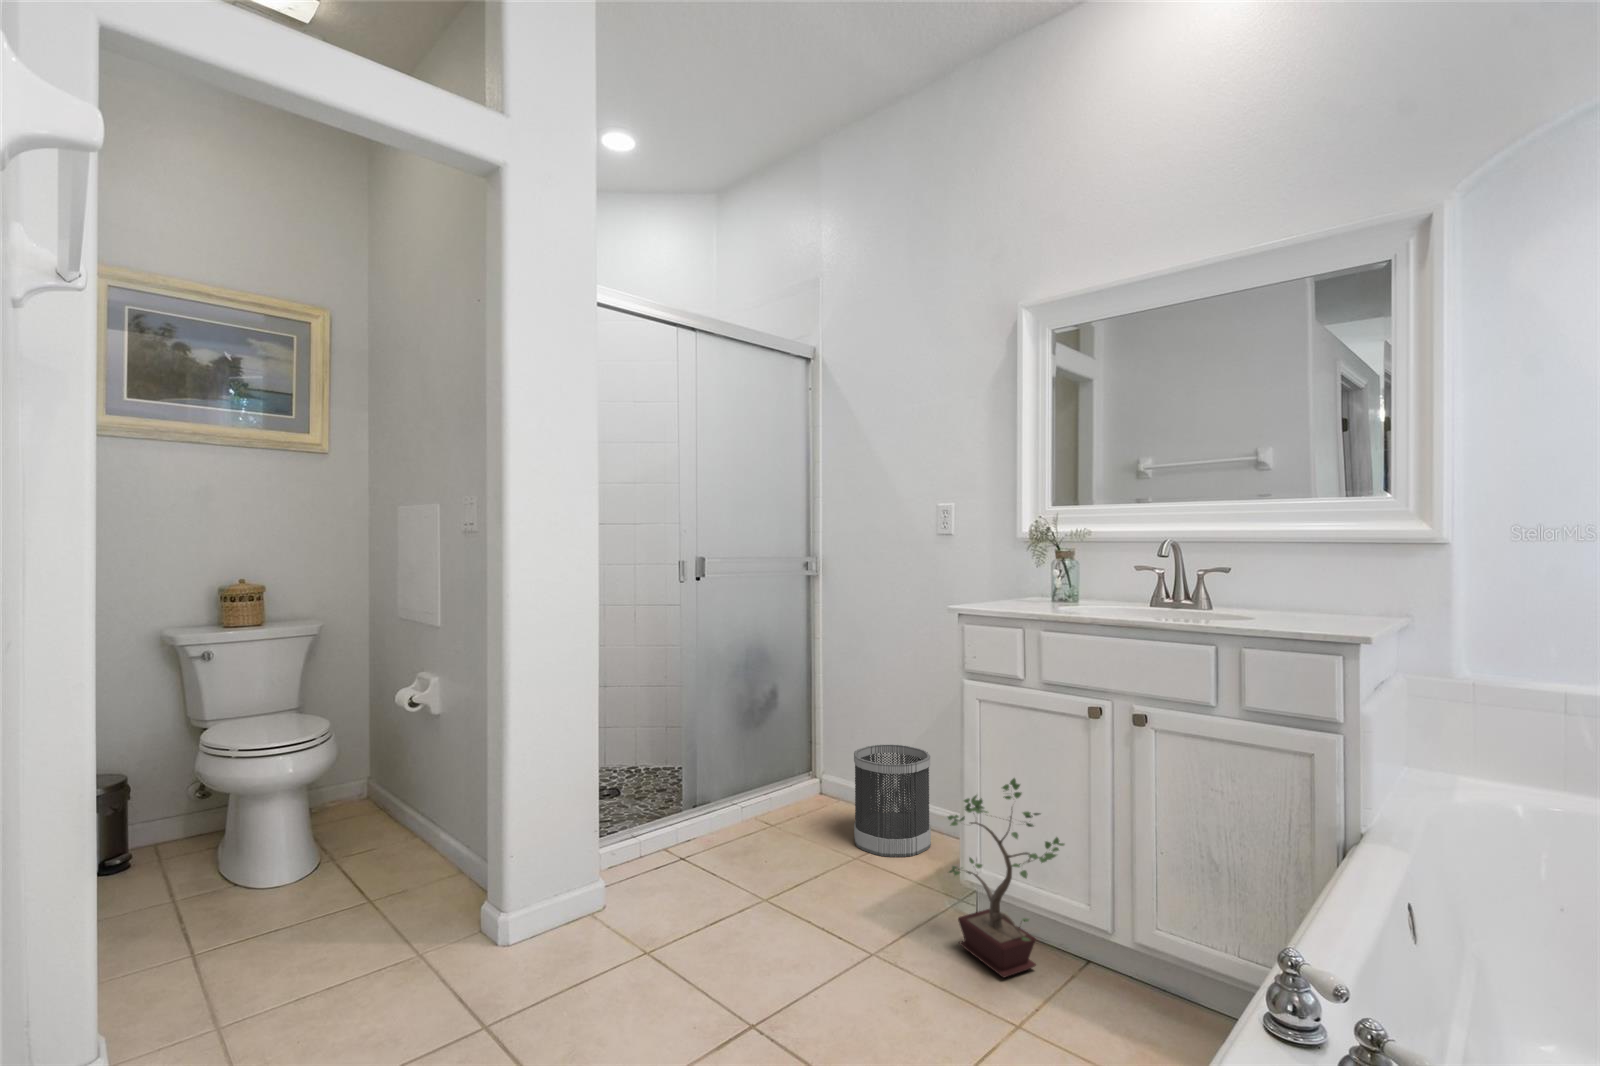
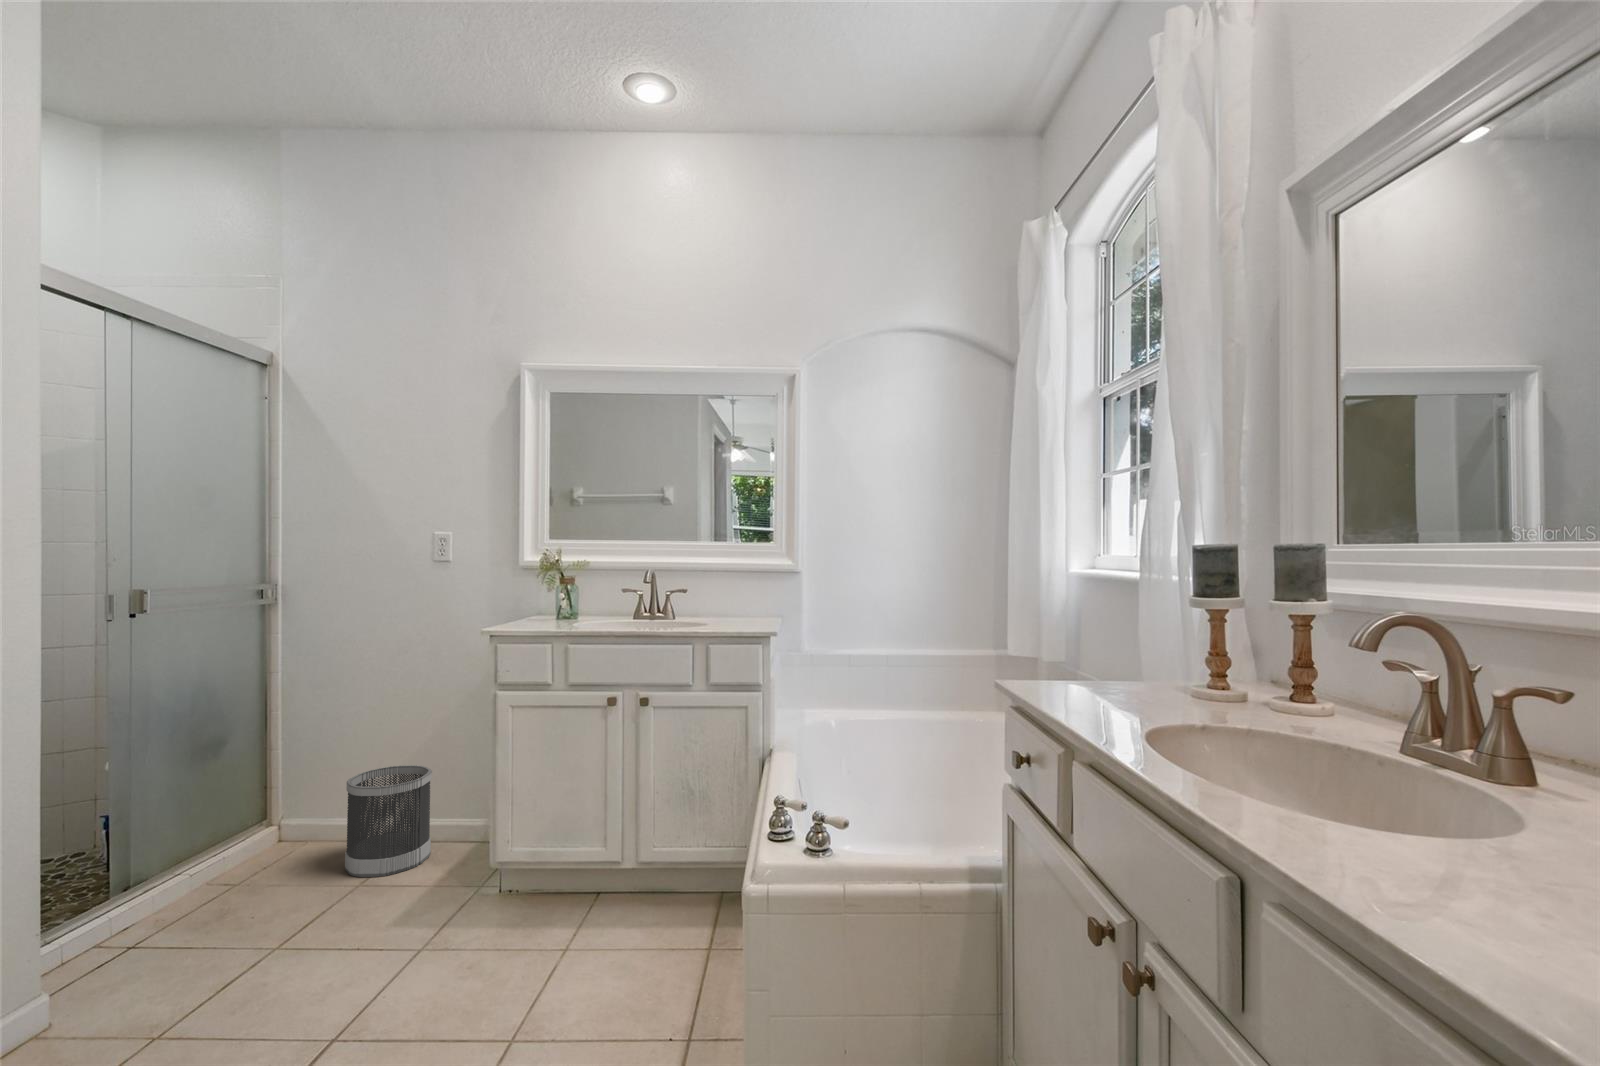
potted plant: present [948,778,1064,978] -> none [480,763,595,928]

